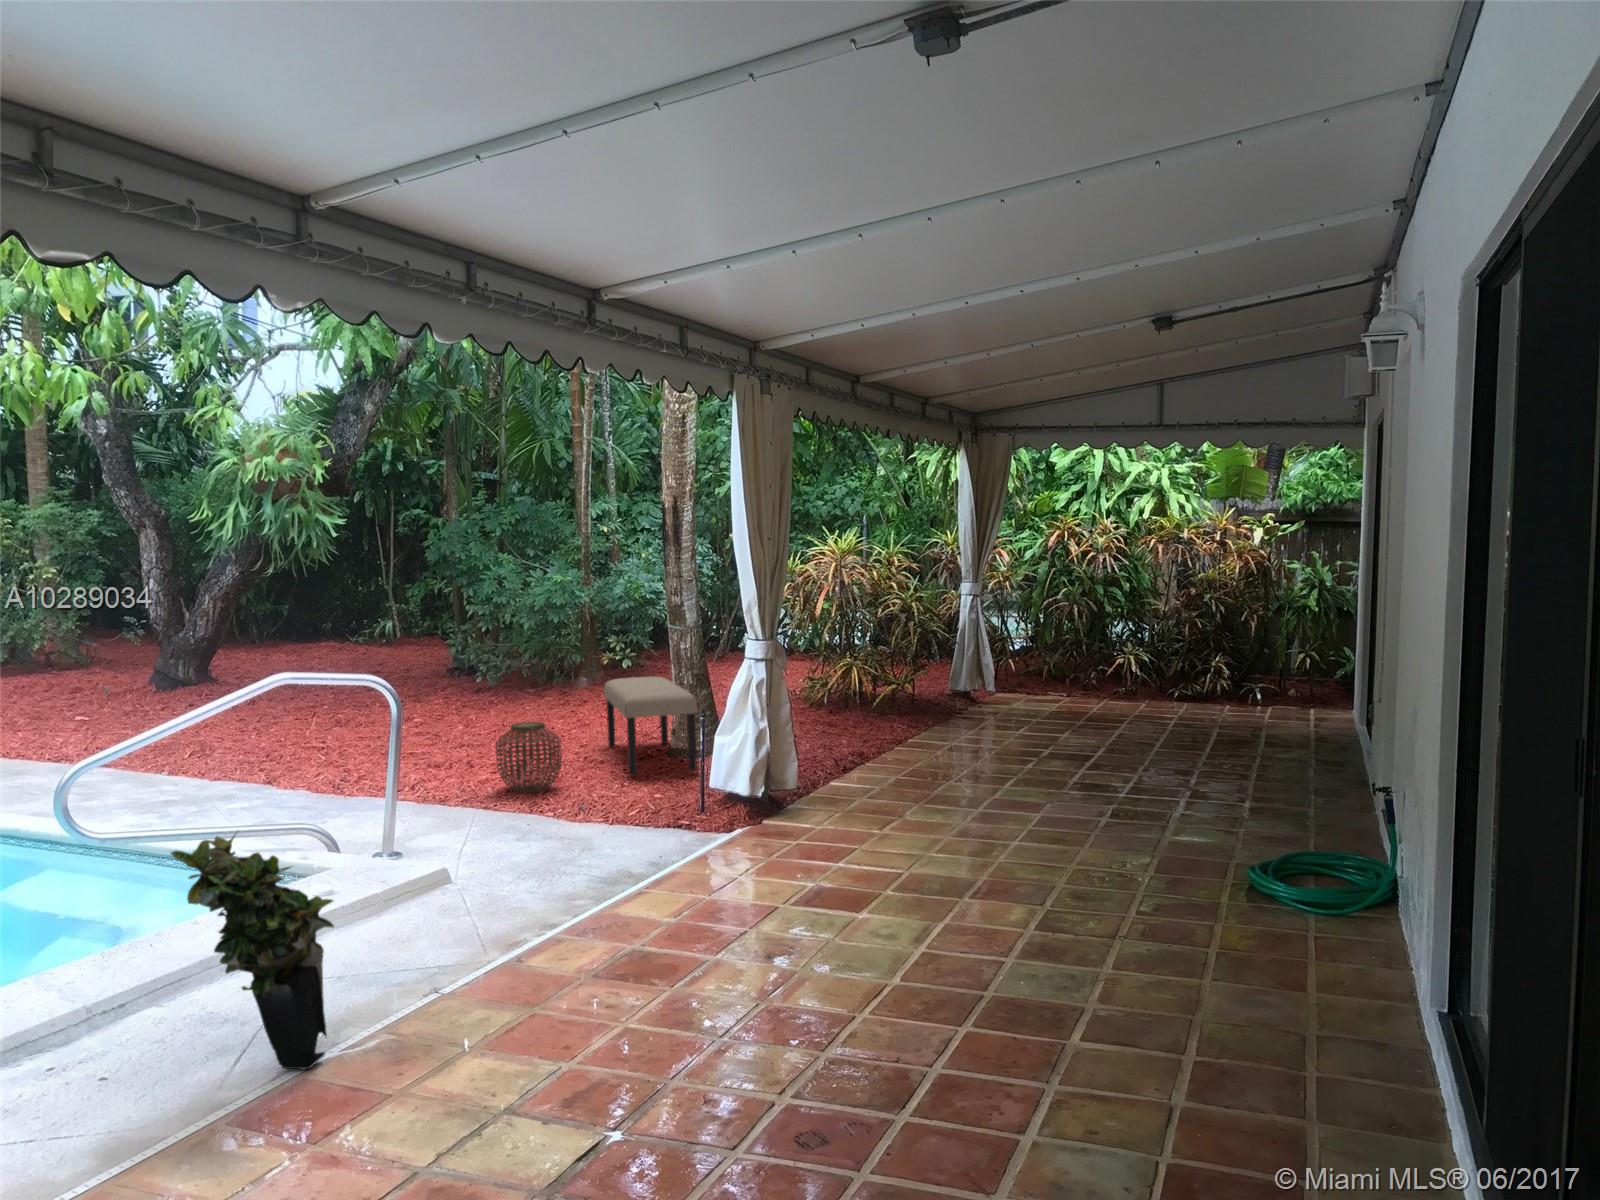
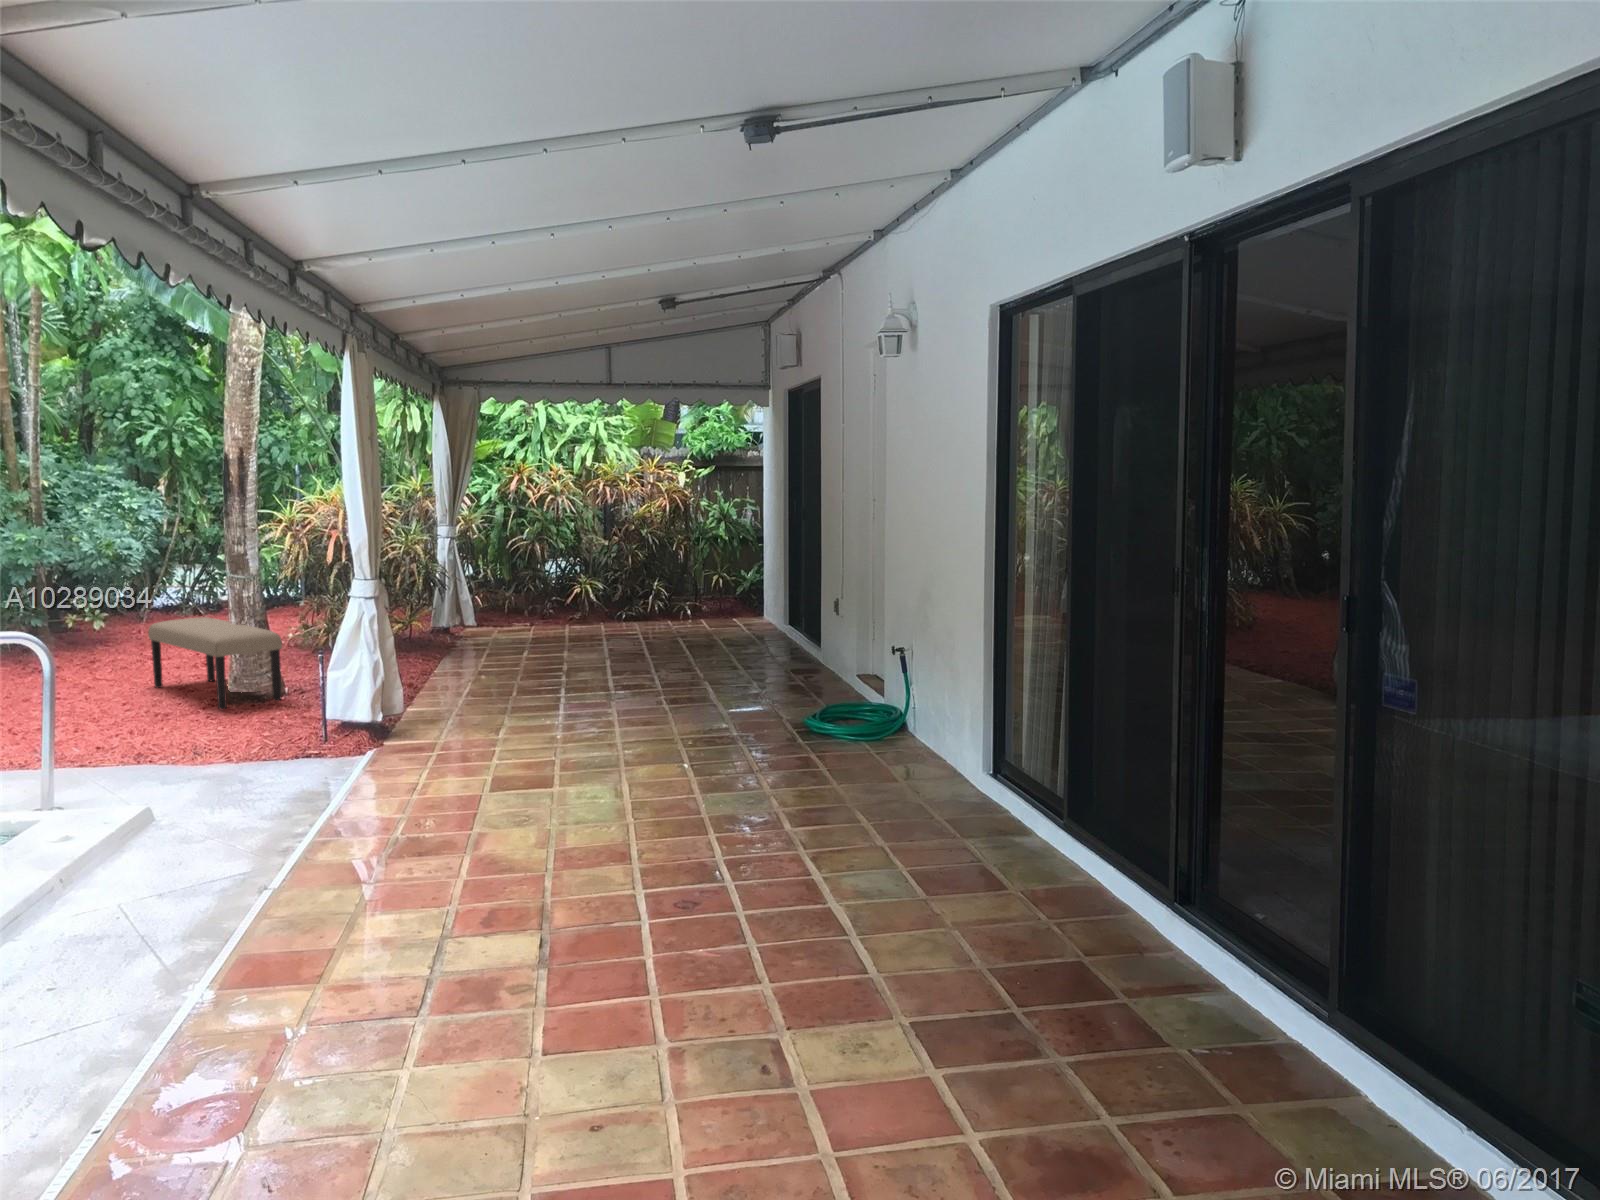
woven basket: present [496,722,562,793] -> none [93,665,163,733]
potted plant: present [170,834,334,1069] -> none [147,748,269,917]

